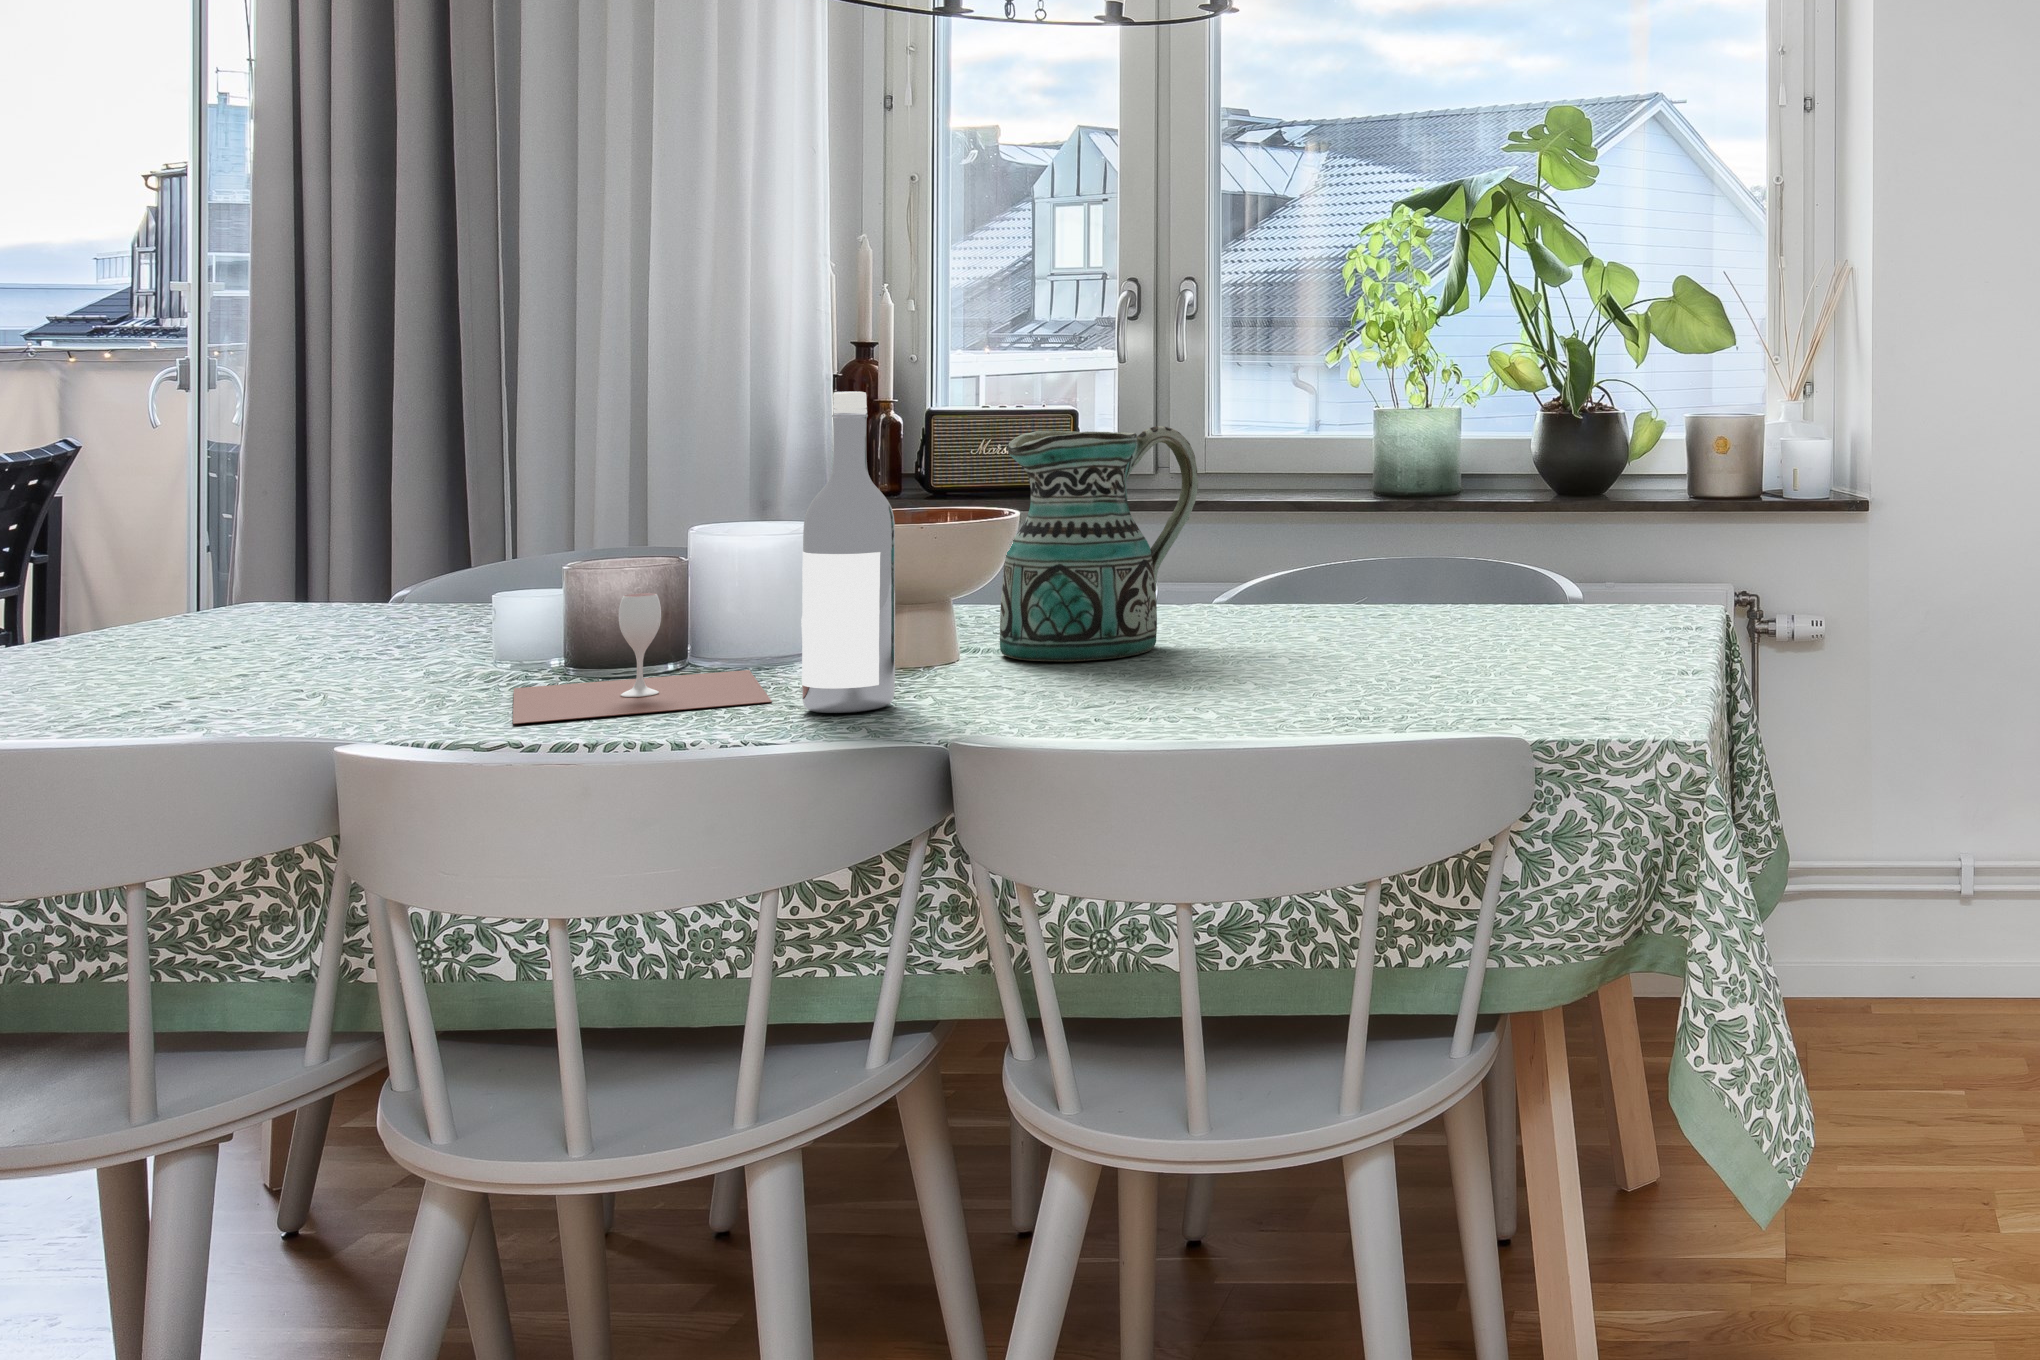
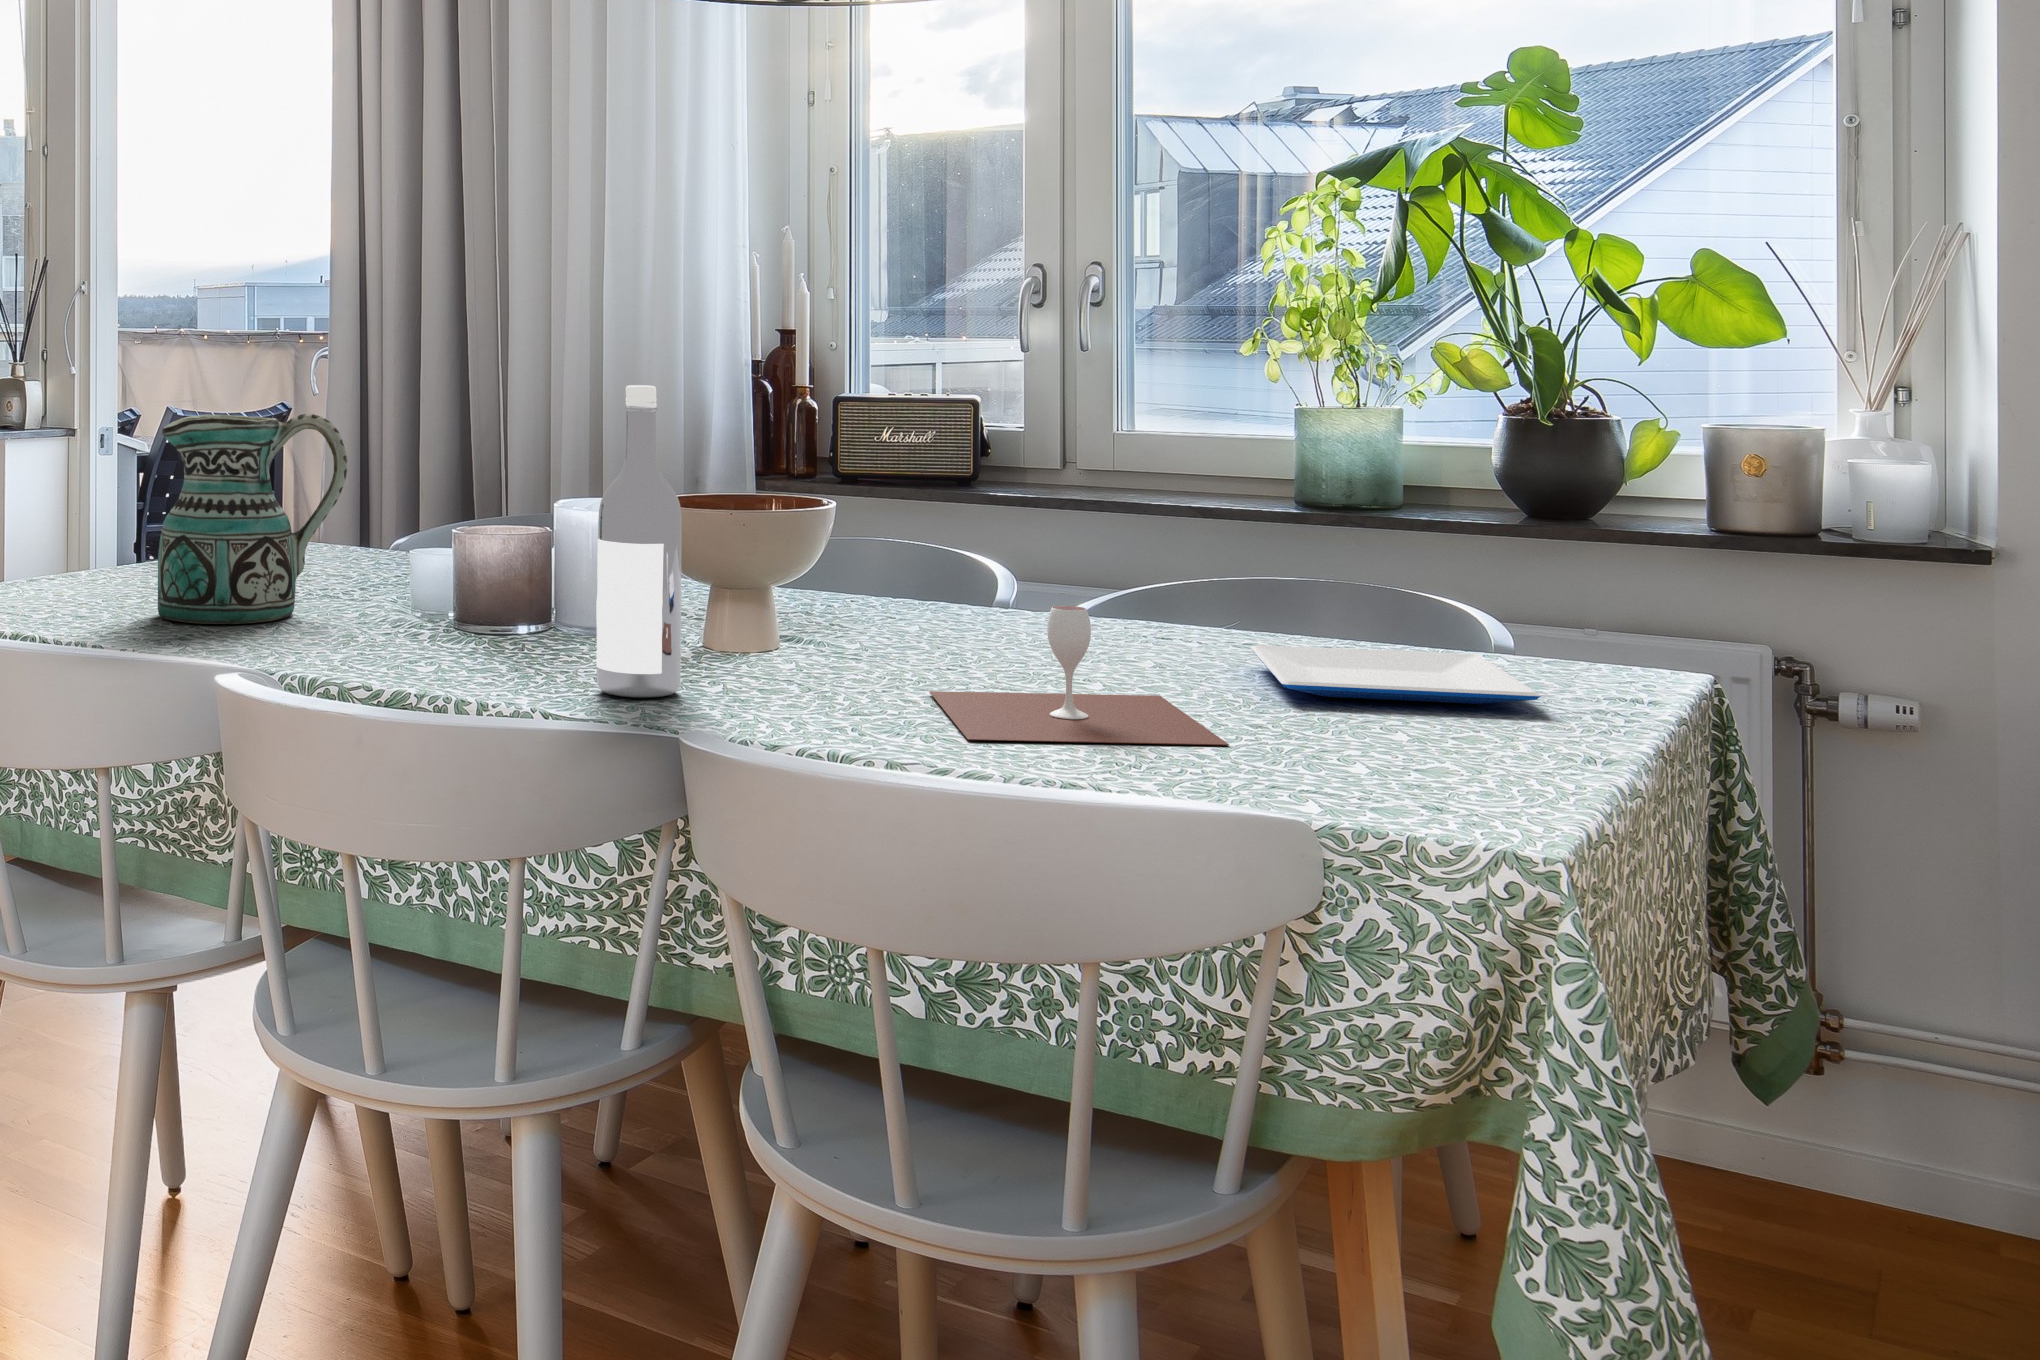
ceramic pitcher: present [1000,426,1198,661] -> present [158,414,347,624]
wine glass: present [513,593,772,724] -> present [929,606,1229,745]
plate: none [1396,602,1633,646] -> present [1250,645,1541,704]

